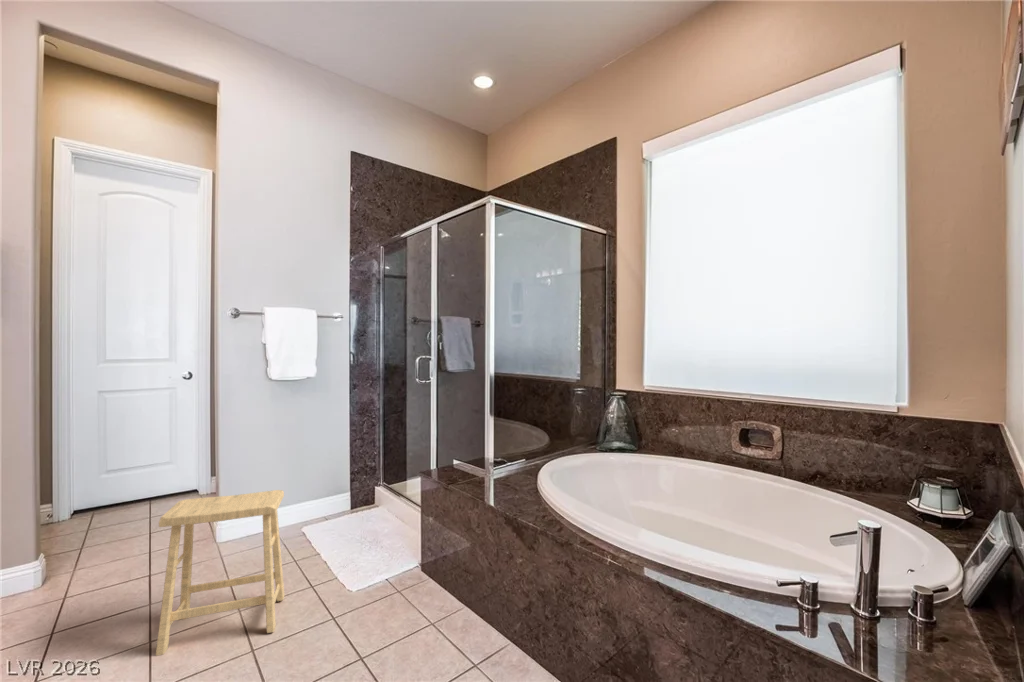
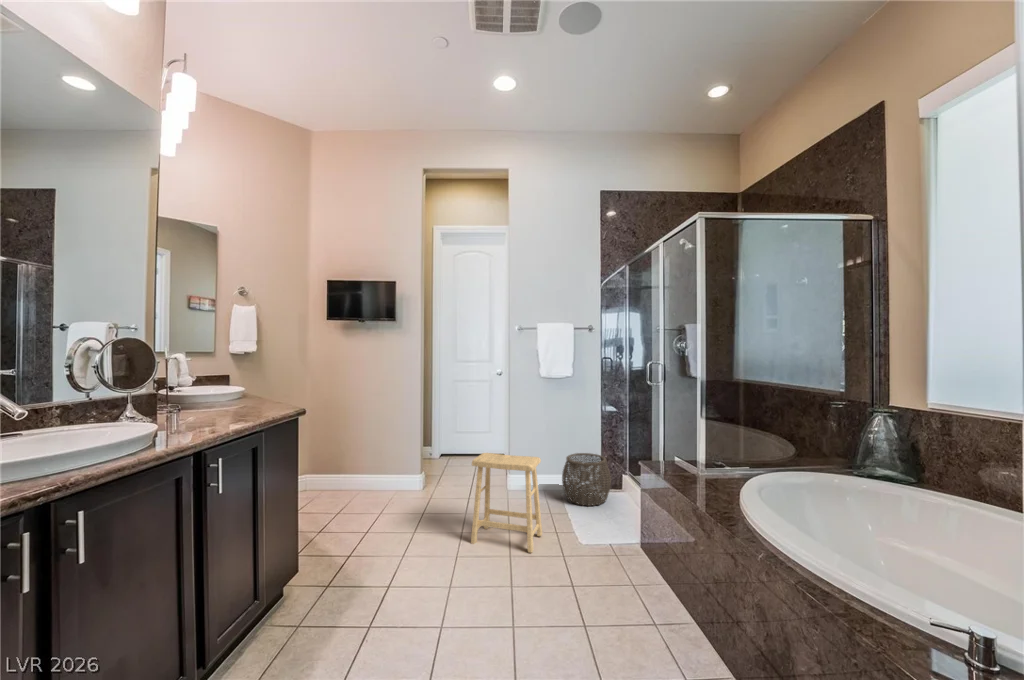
woven basket: none [301,469,367,538] -> present [562,453,611,506]

